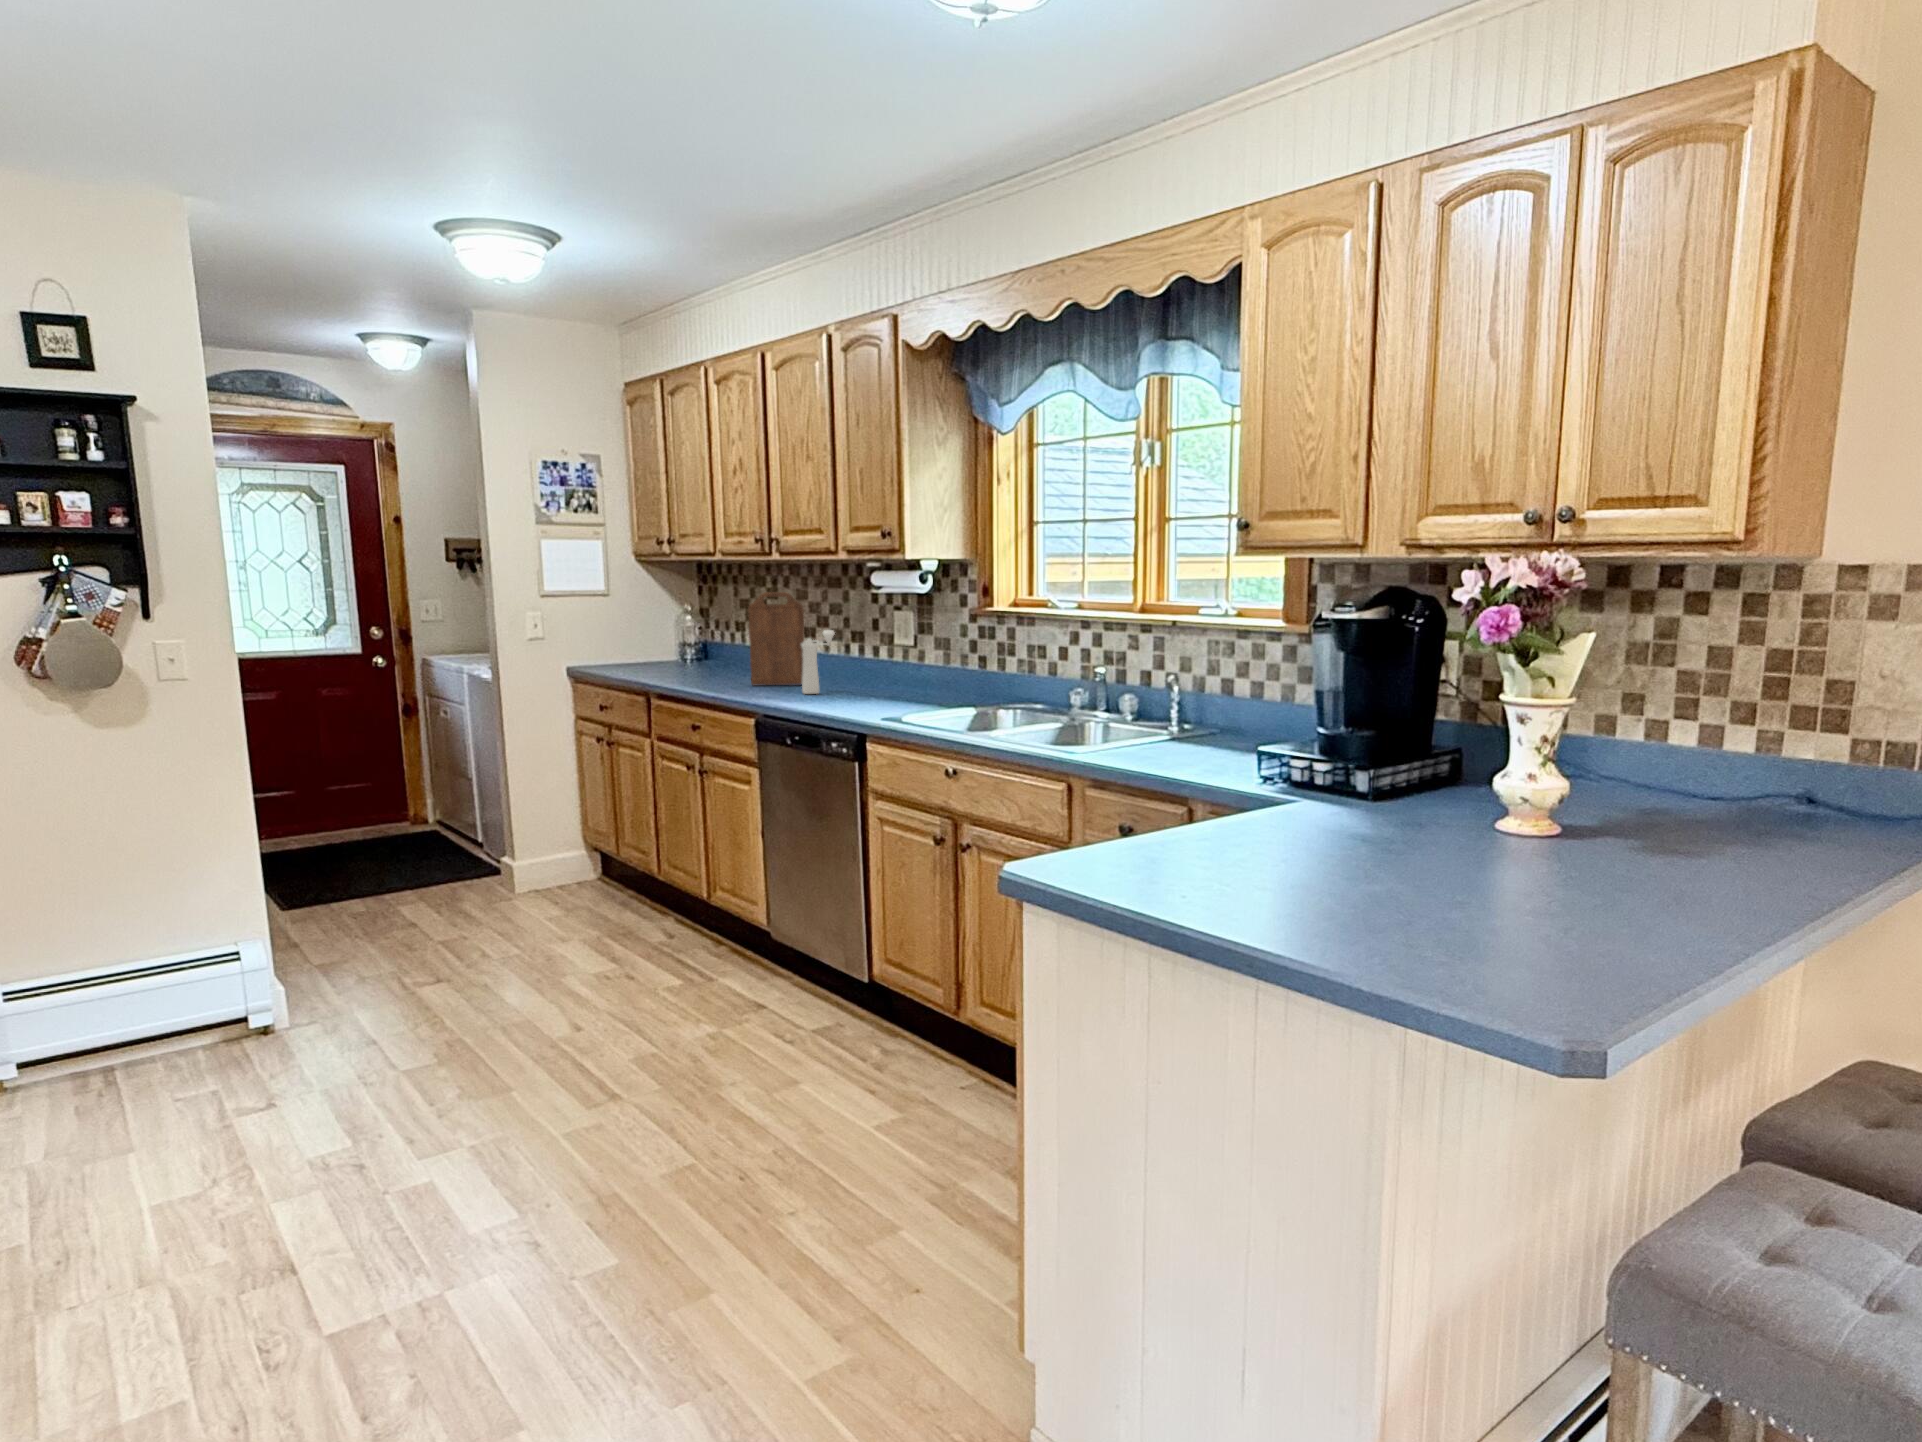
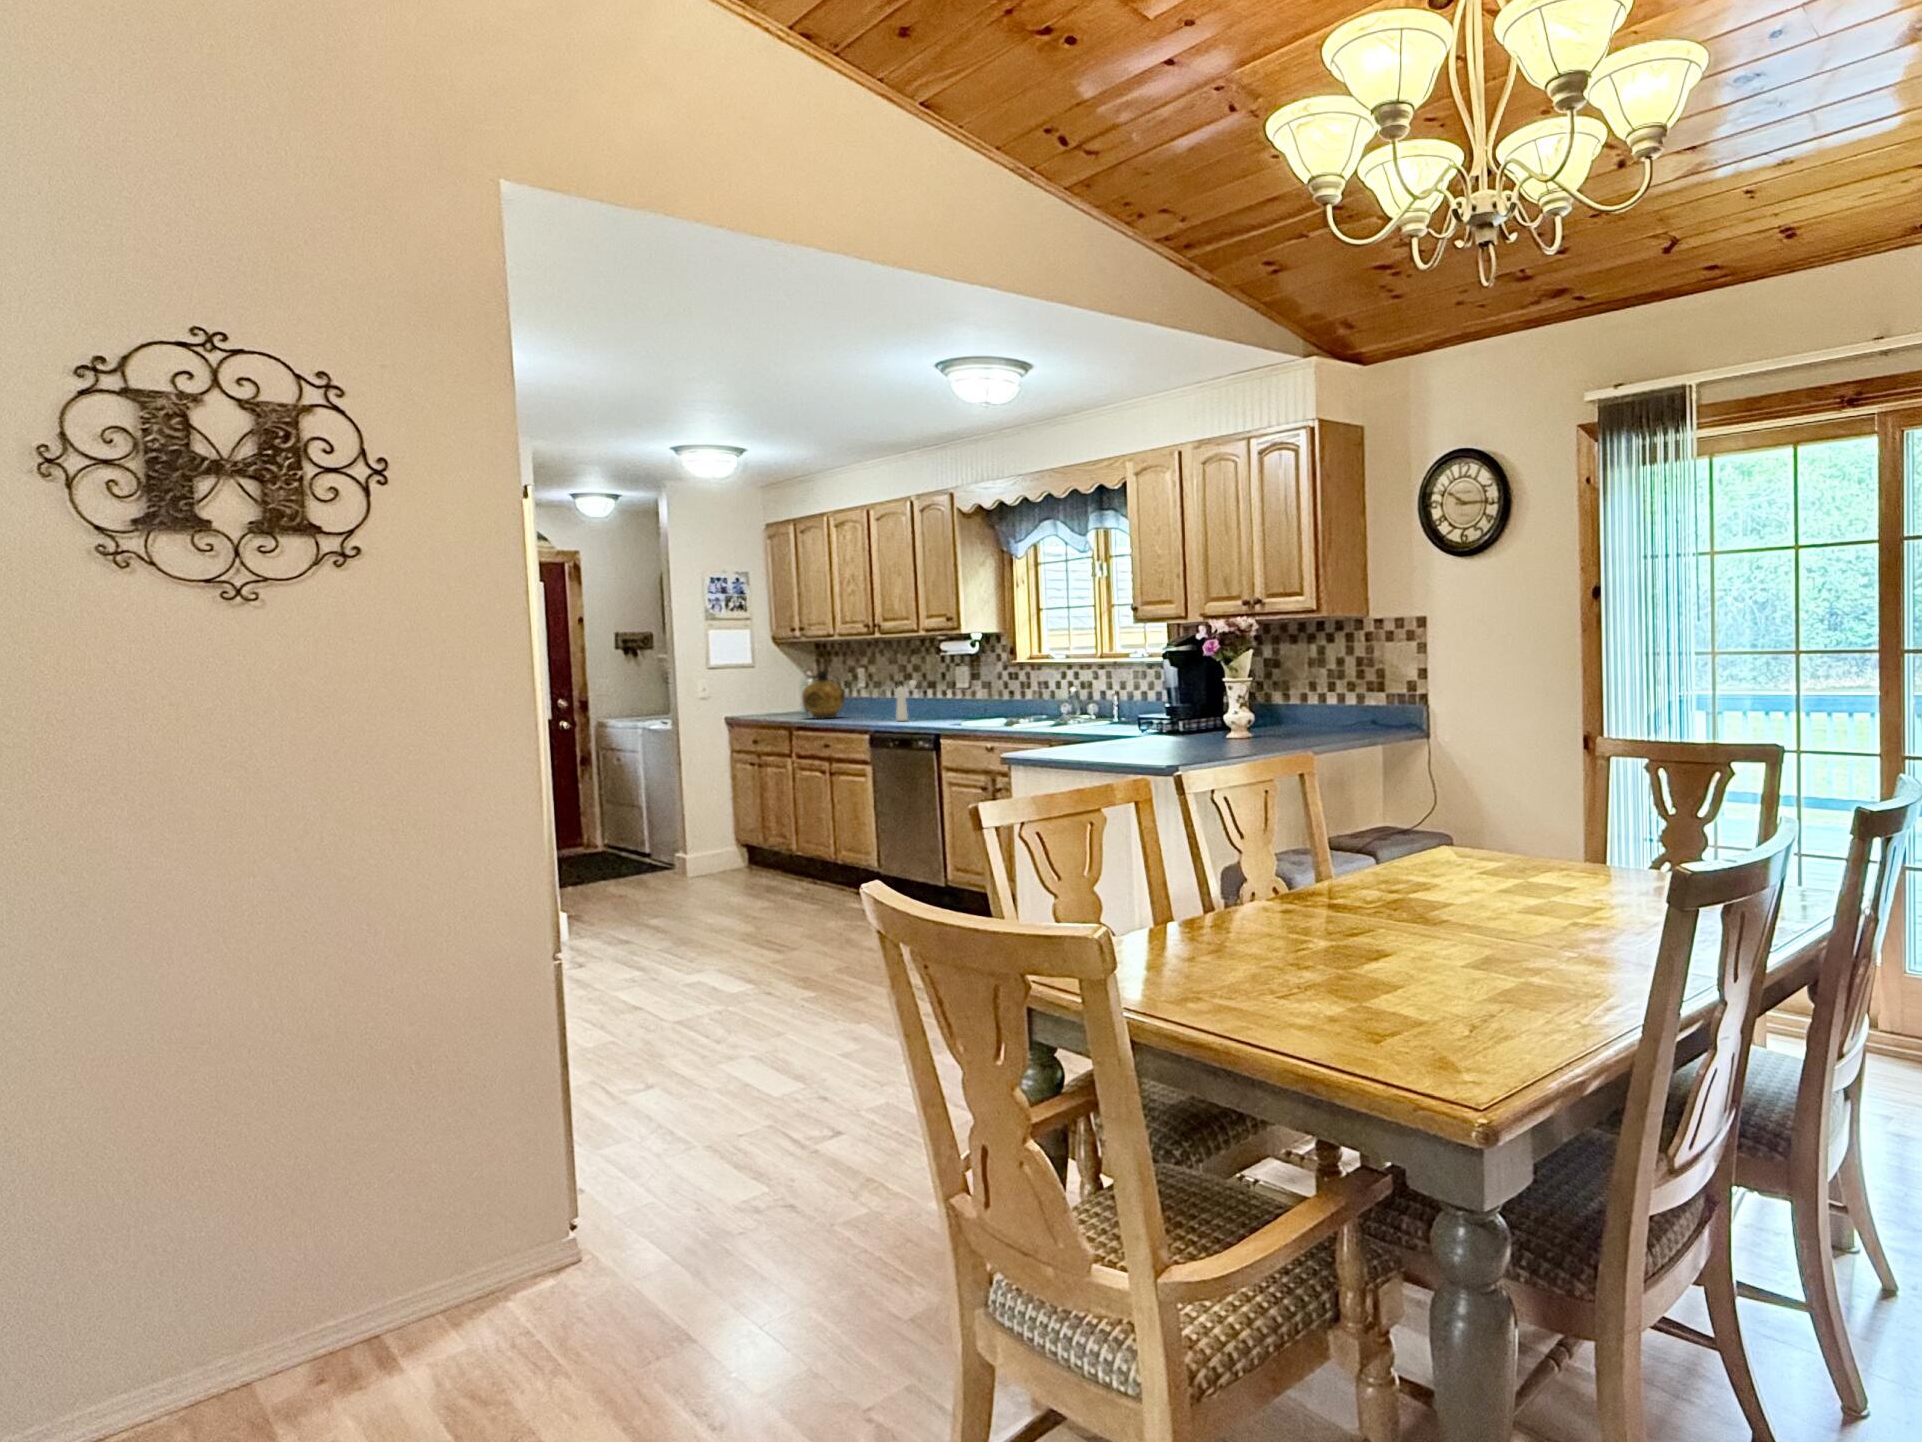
cutting board: present [748,592,804,685] -> none [858,658,897,719]
ceramic jug: none [669,603,732,679] -> present [802,669,845,718]

